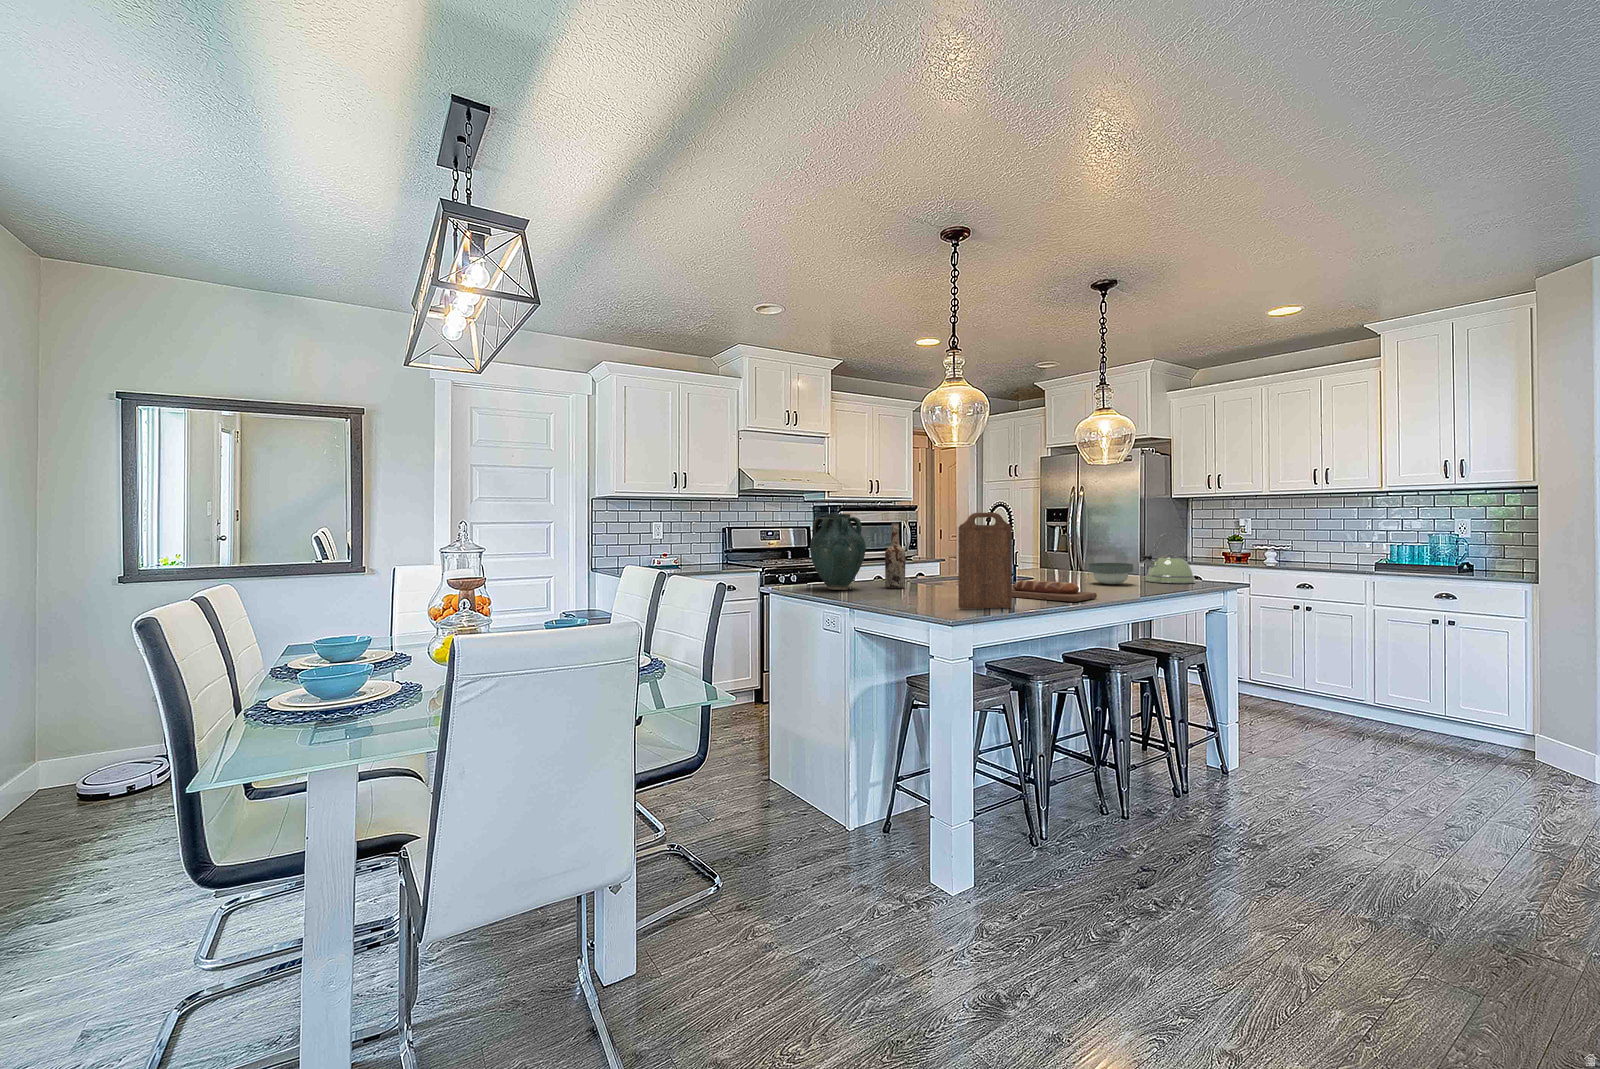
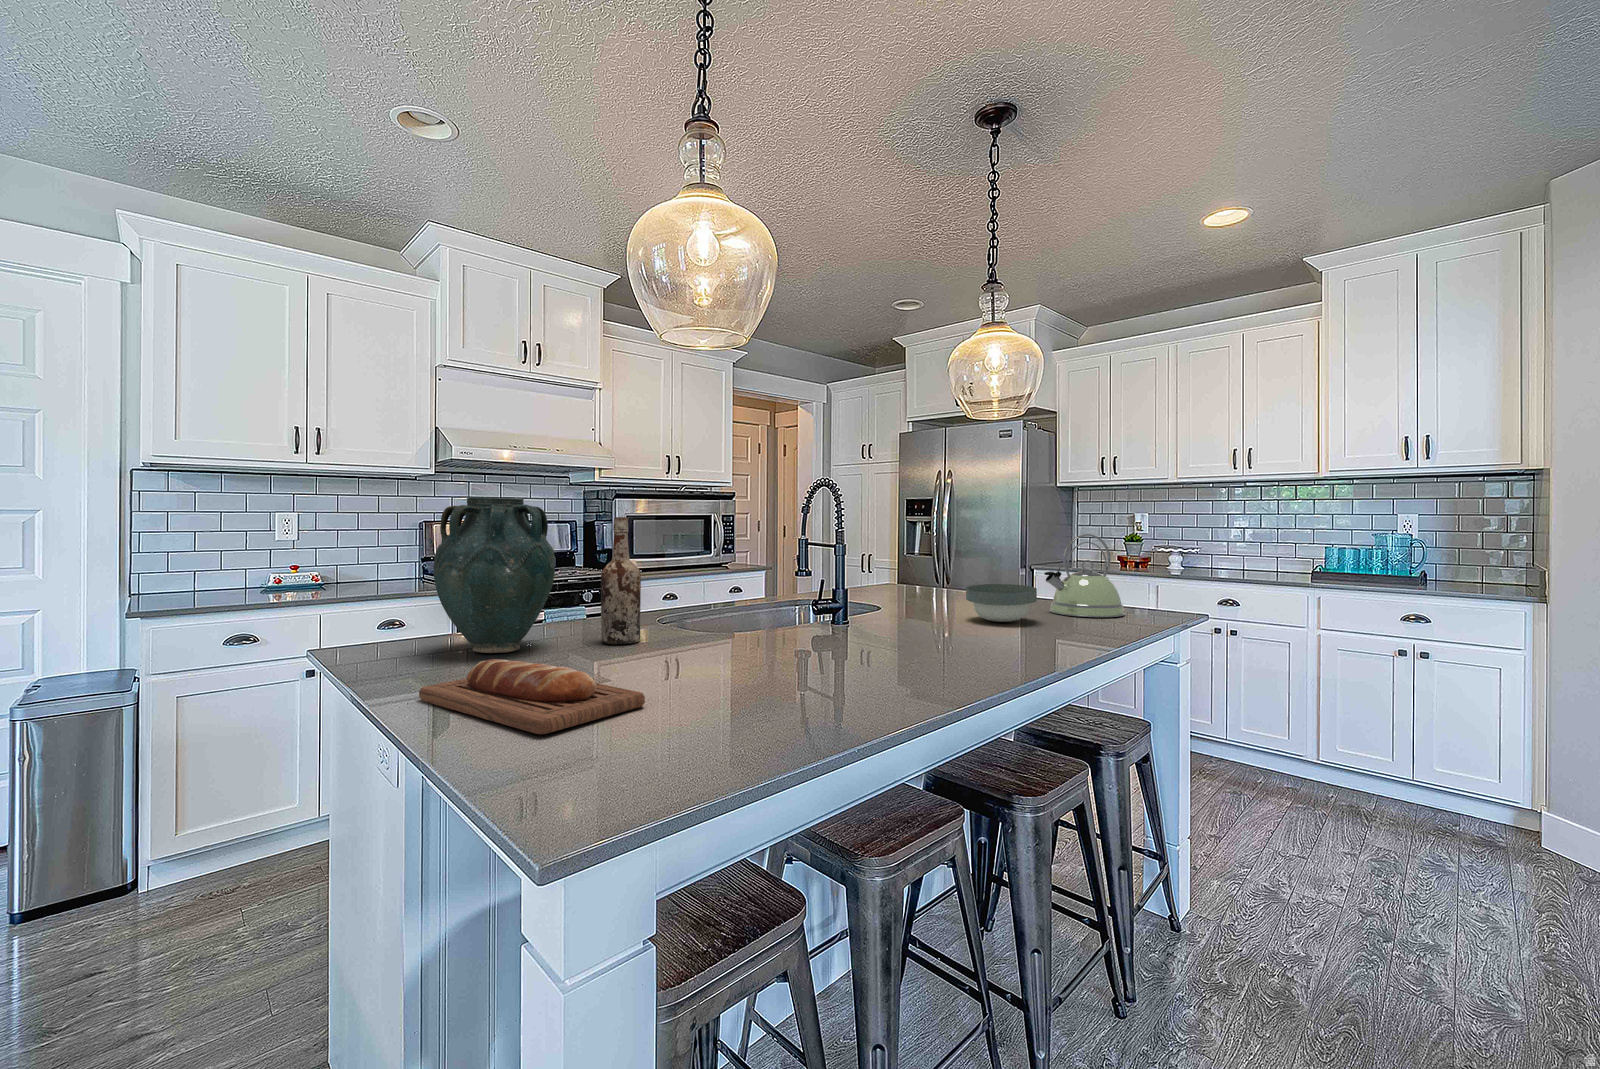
cutting board: present [958,513,1012,609] -> none [687,494,815,728]
bread loaf: present [1012,580,1097,602] -> present [419,659,645,734]

